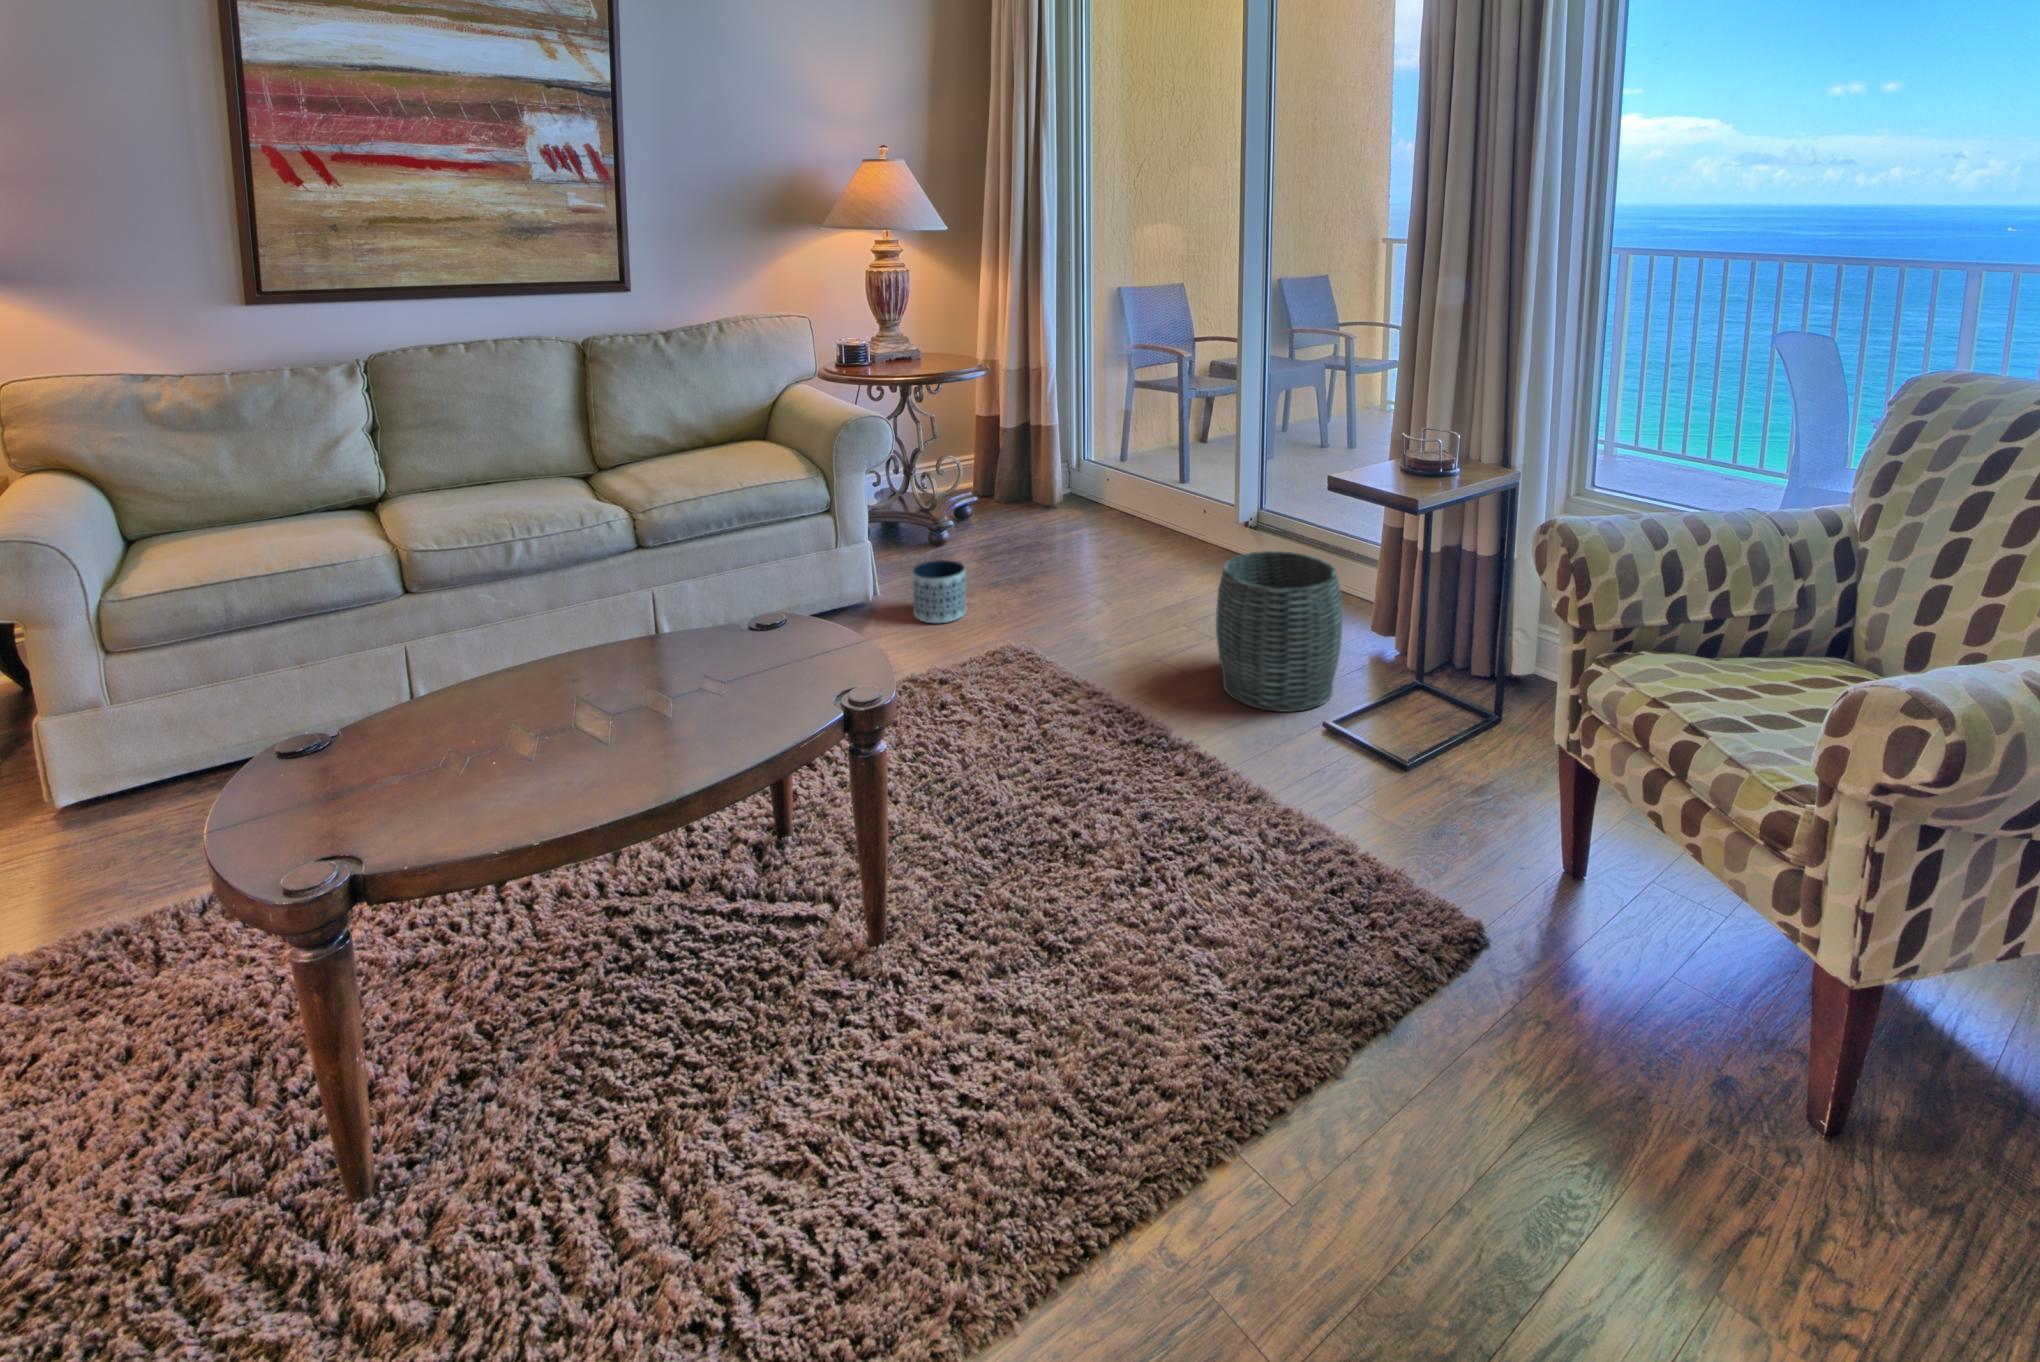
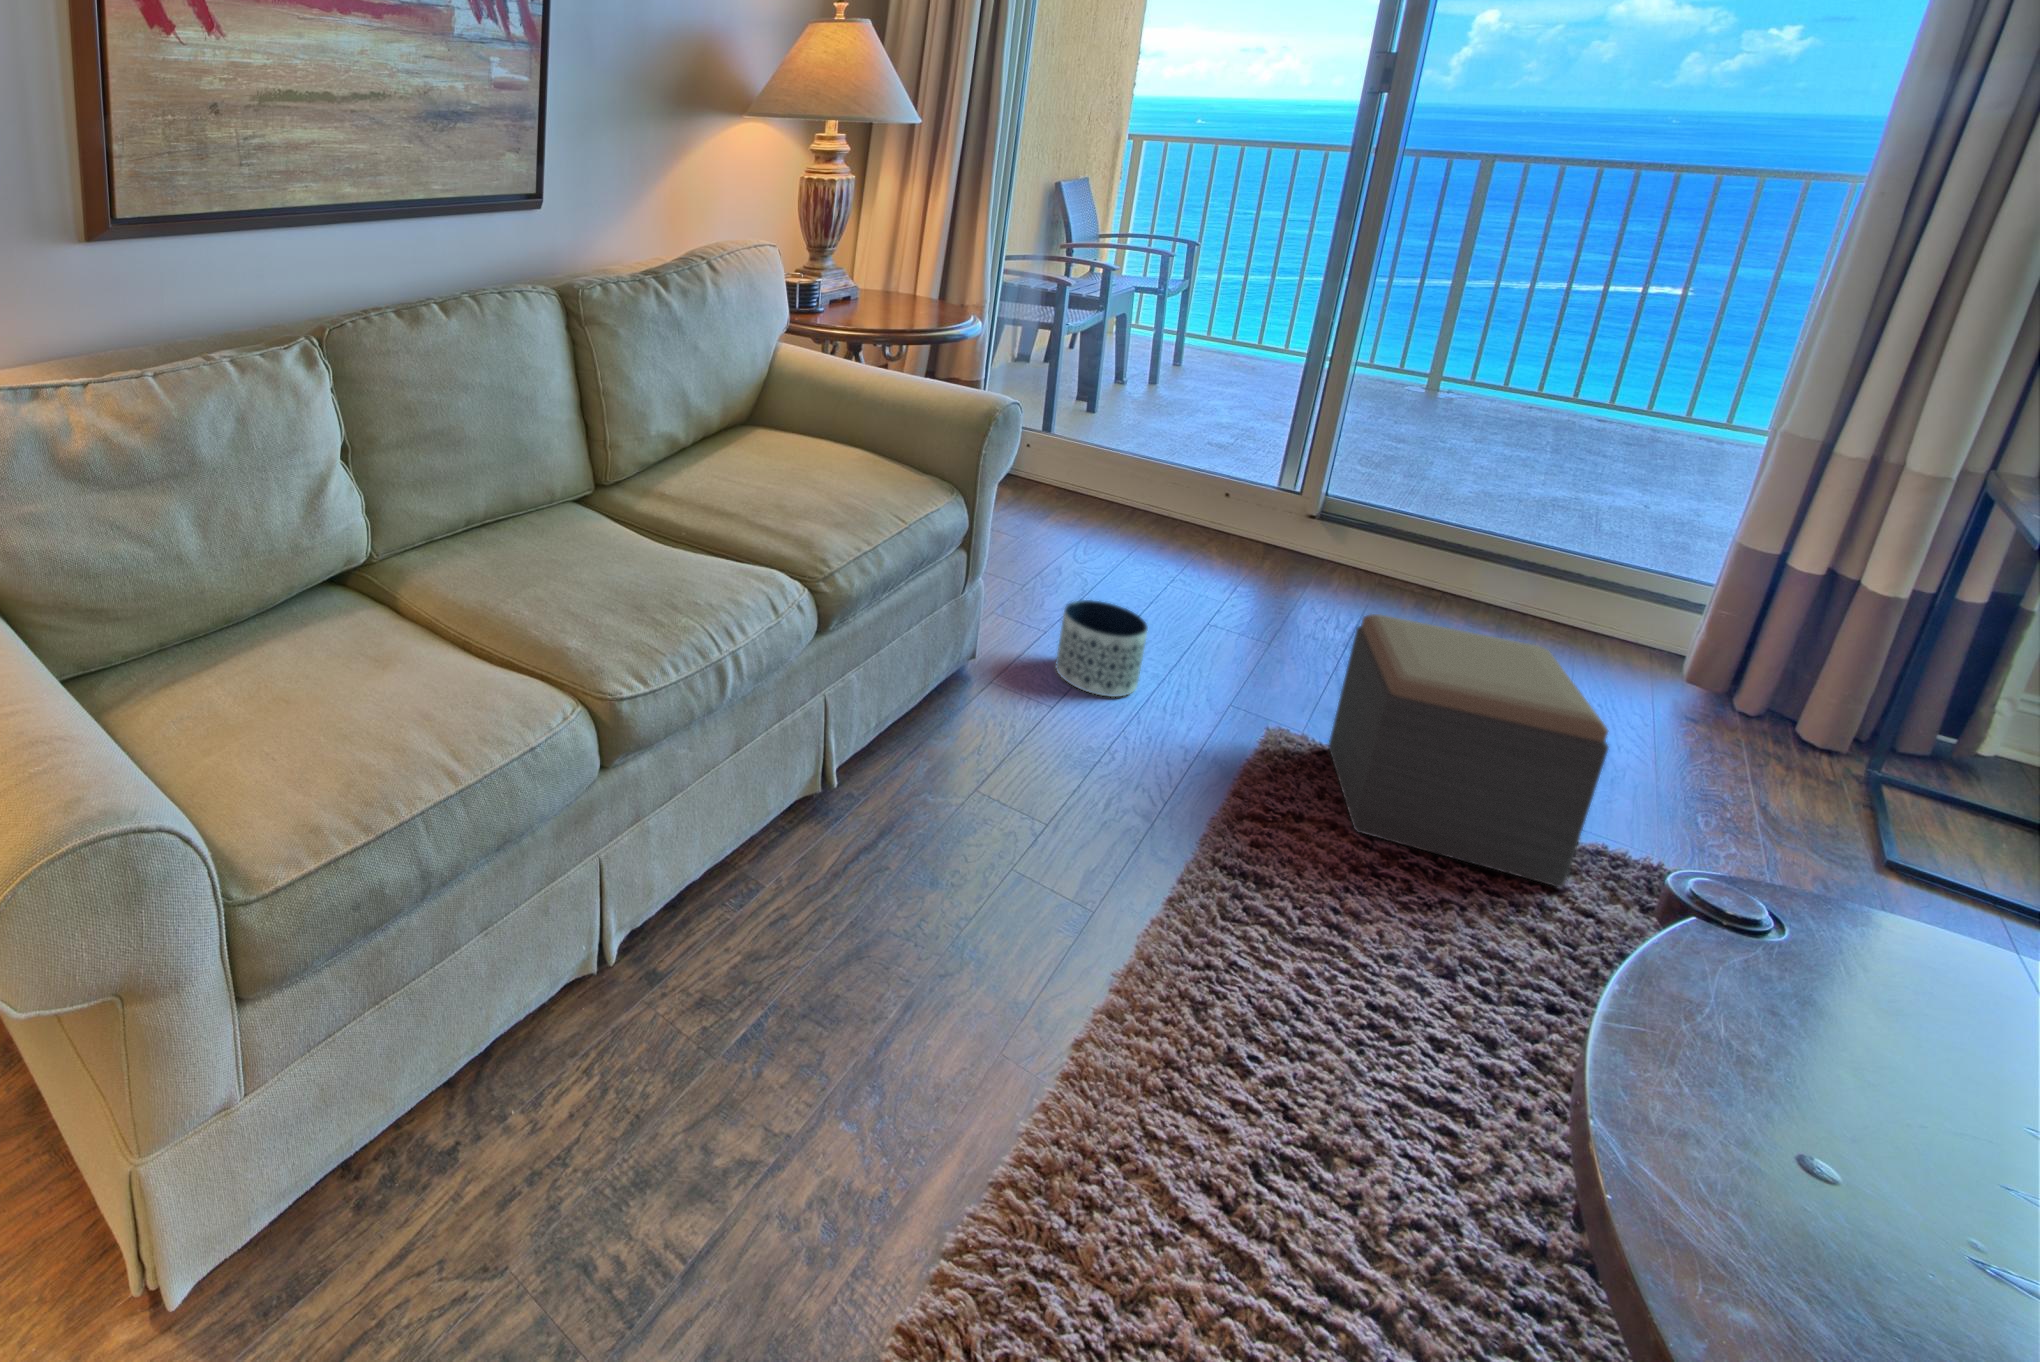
woven basket: present [1216,551,1342,712] -> none [1627,601,1922,849]
footstool: none [967,552,1115,718] -> present [1329,614,1608,887]

